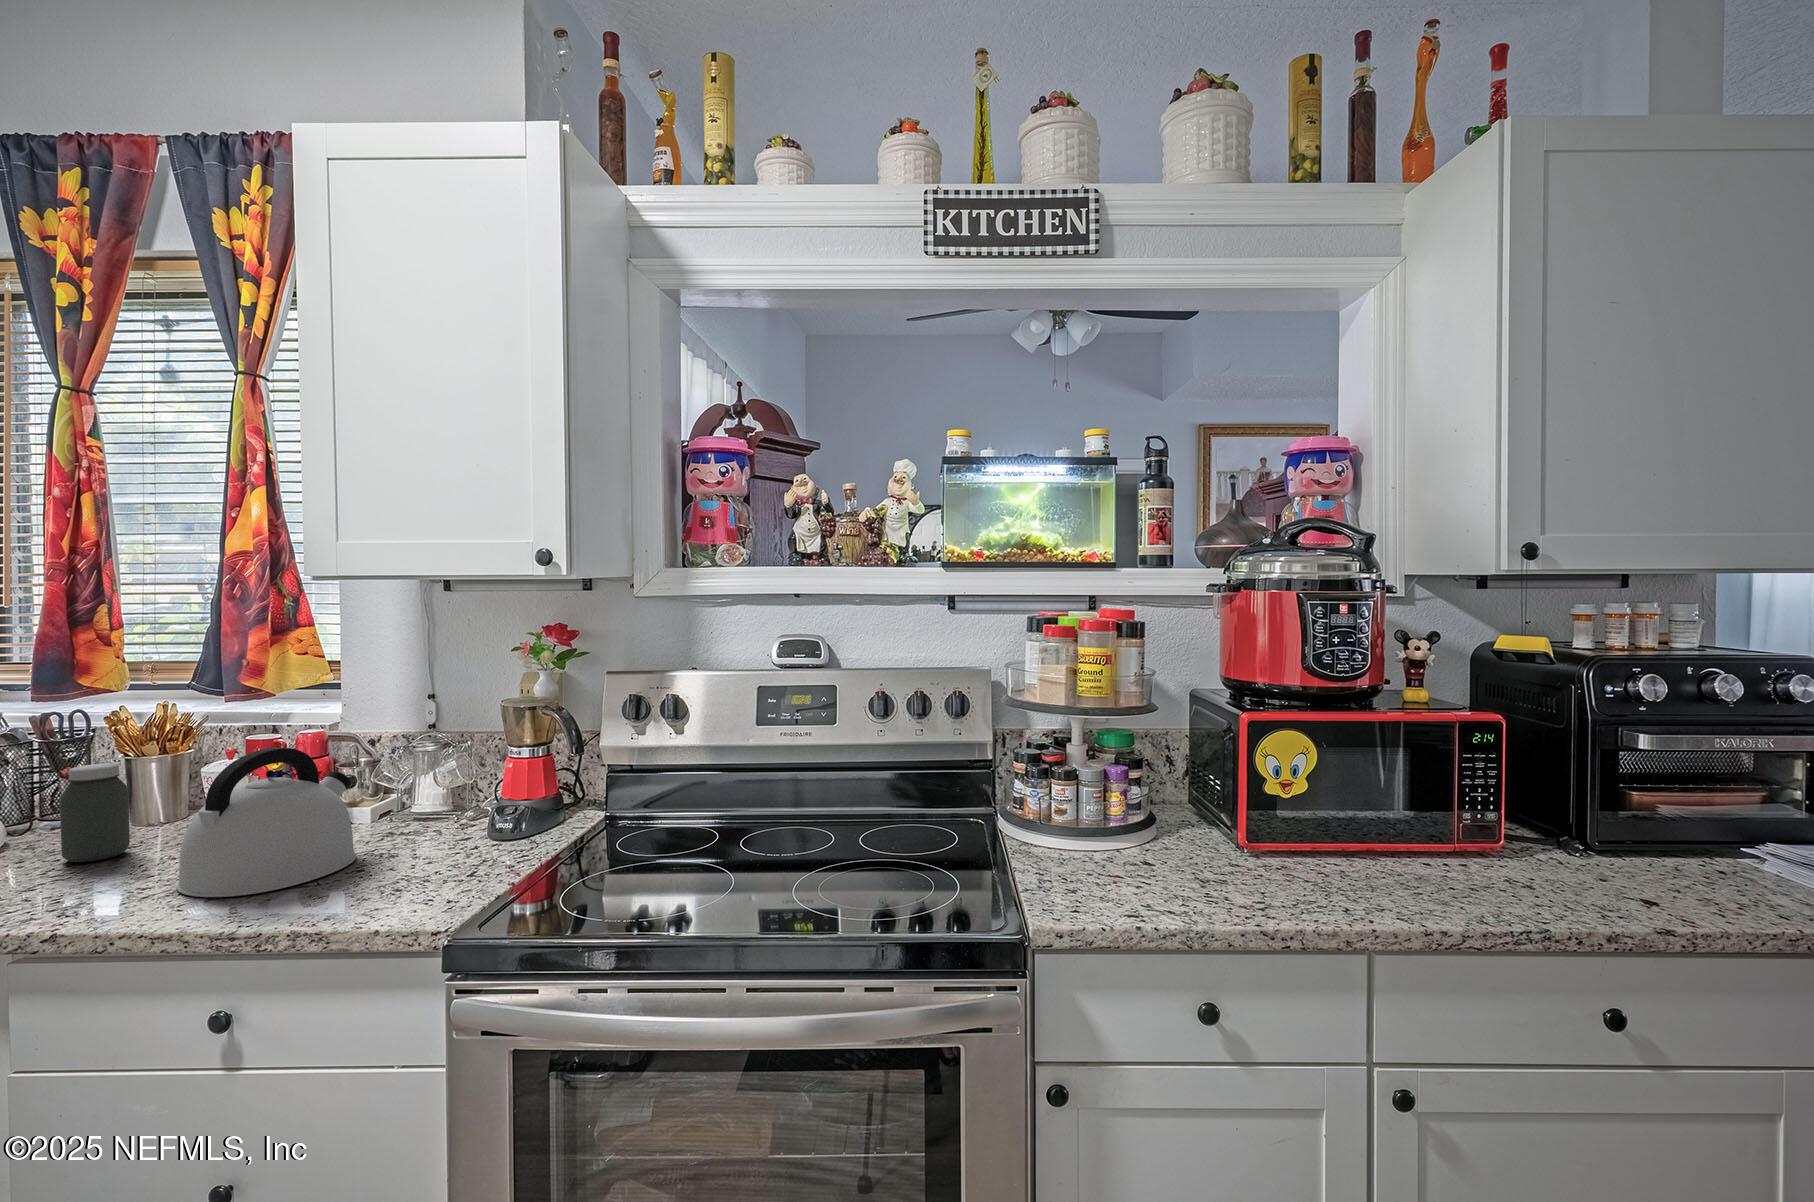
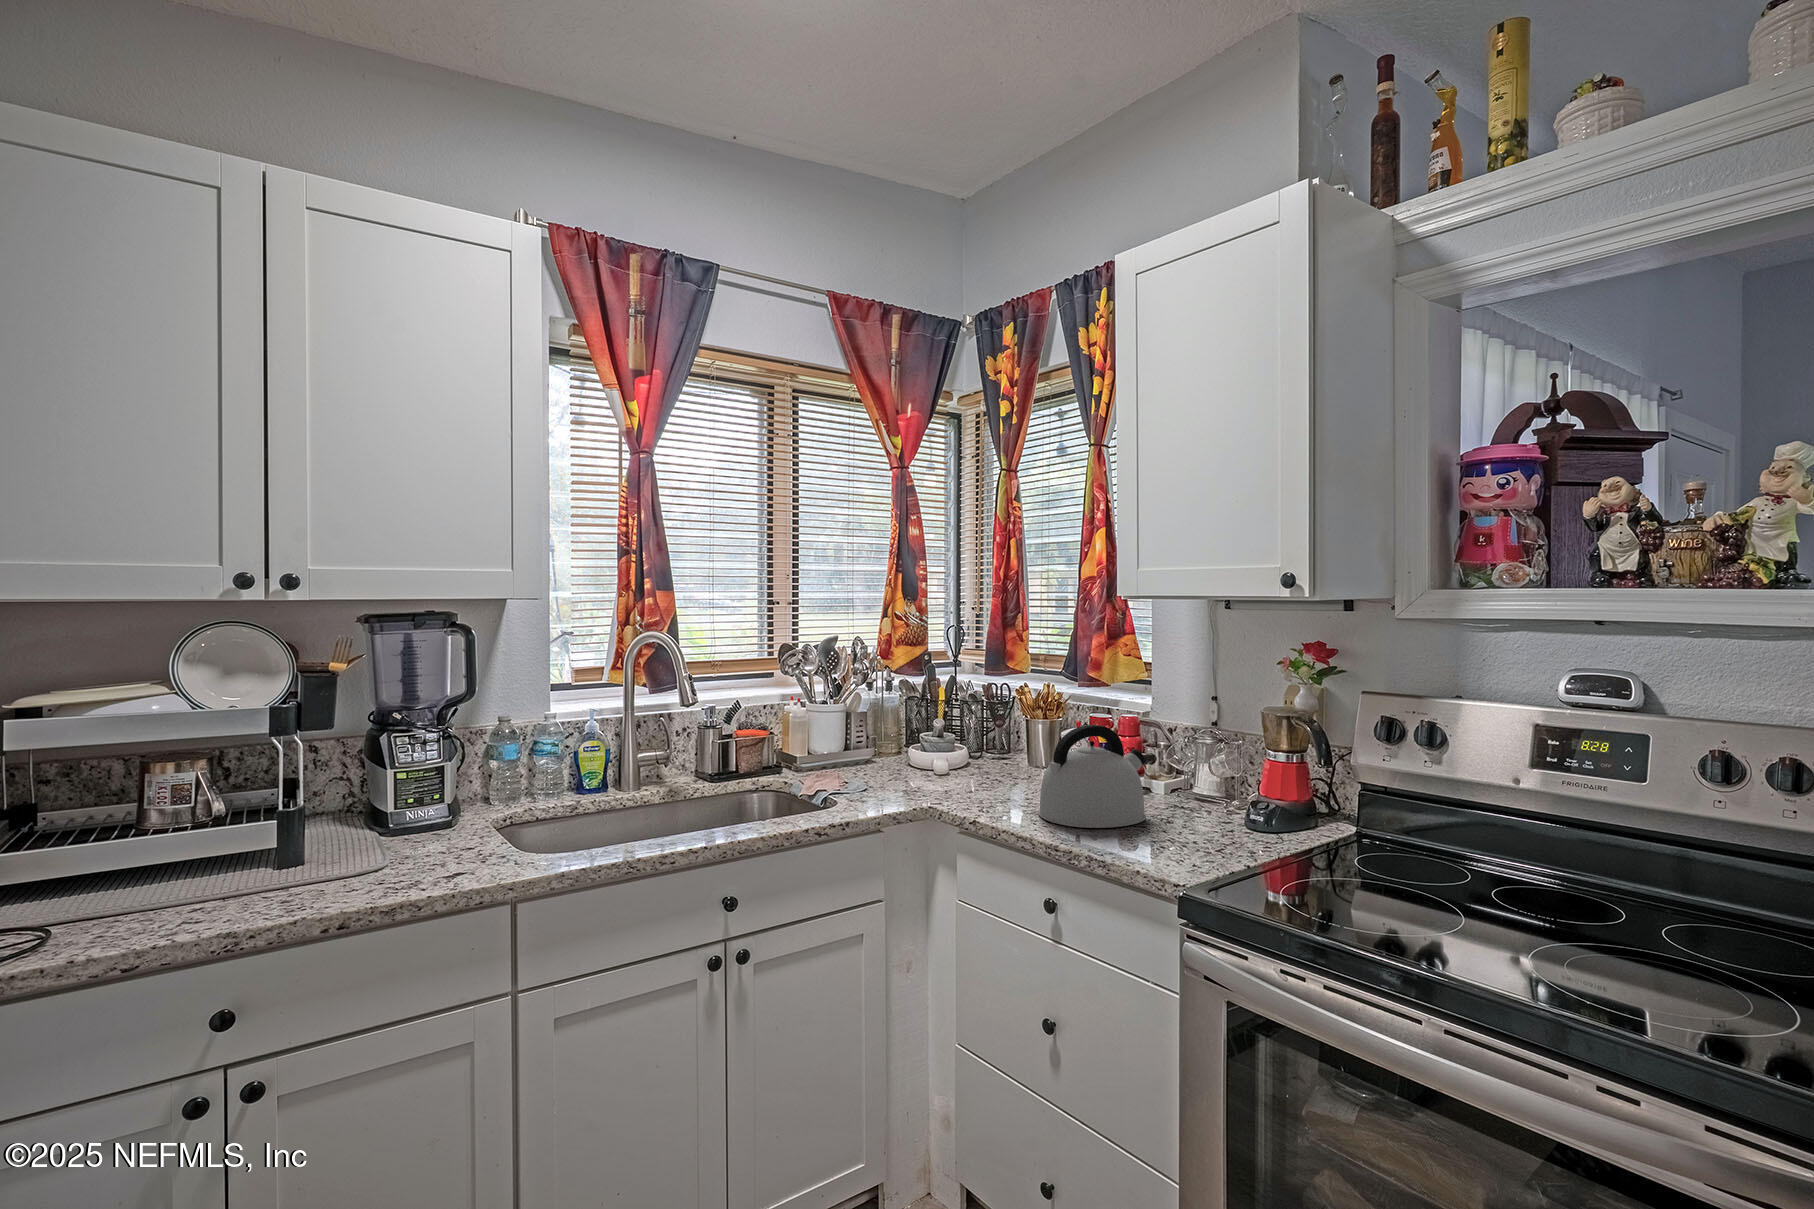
jar: present [60,763,130,862] -> none [989,722,1022,785]

